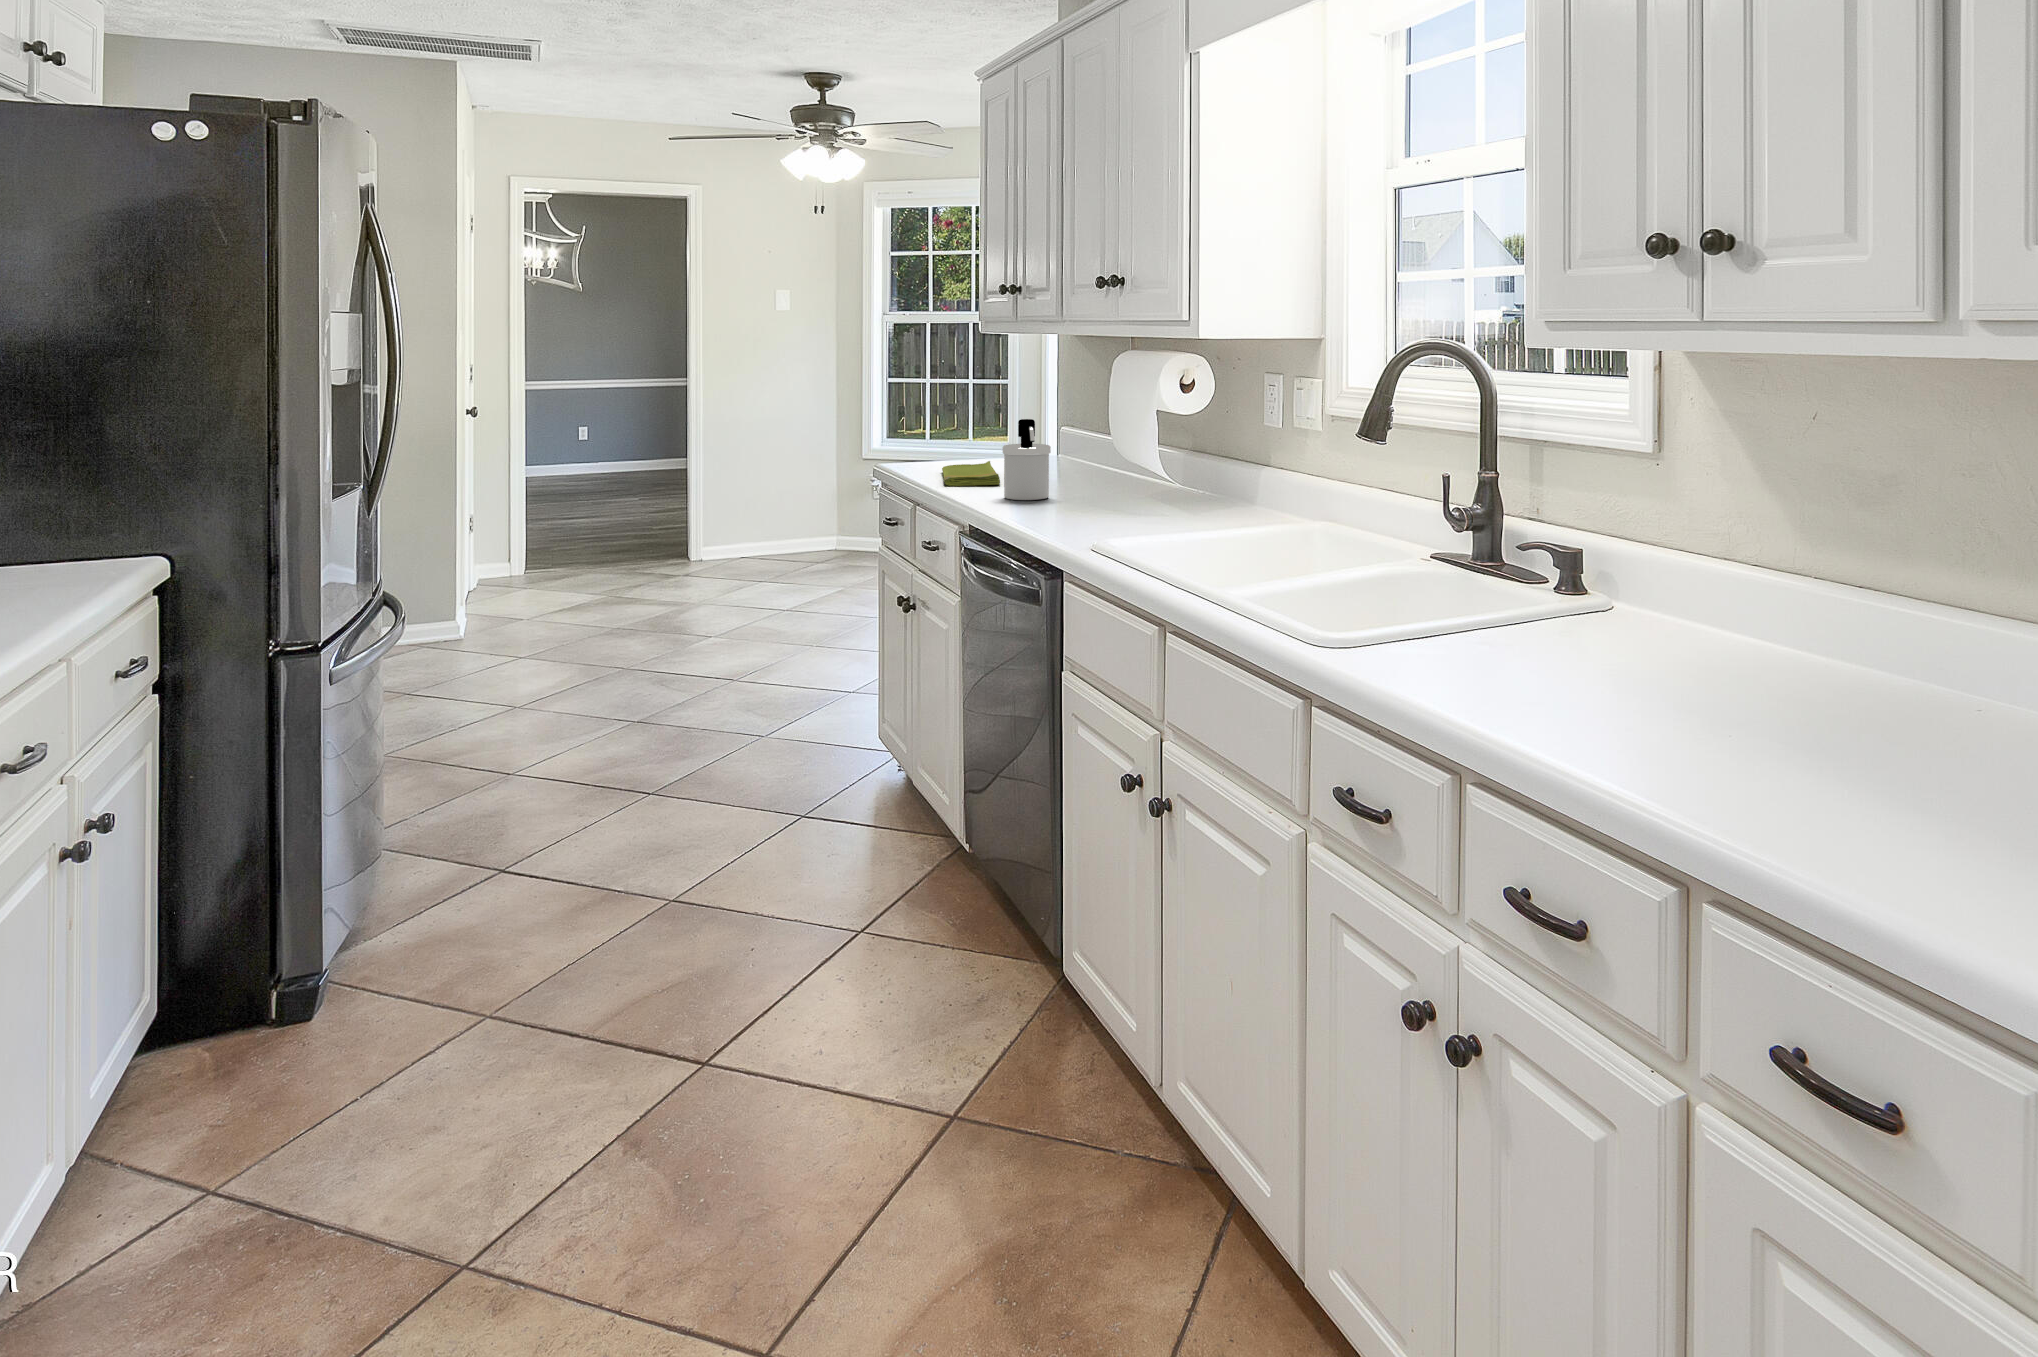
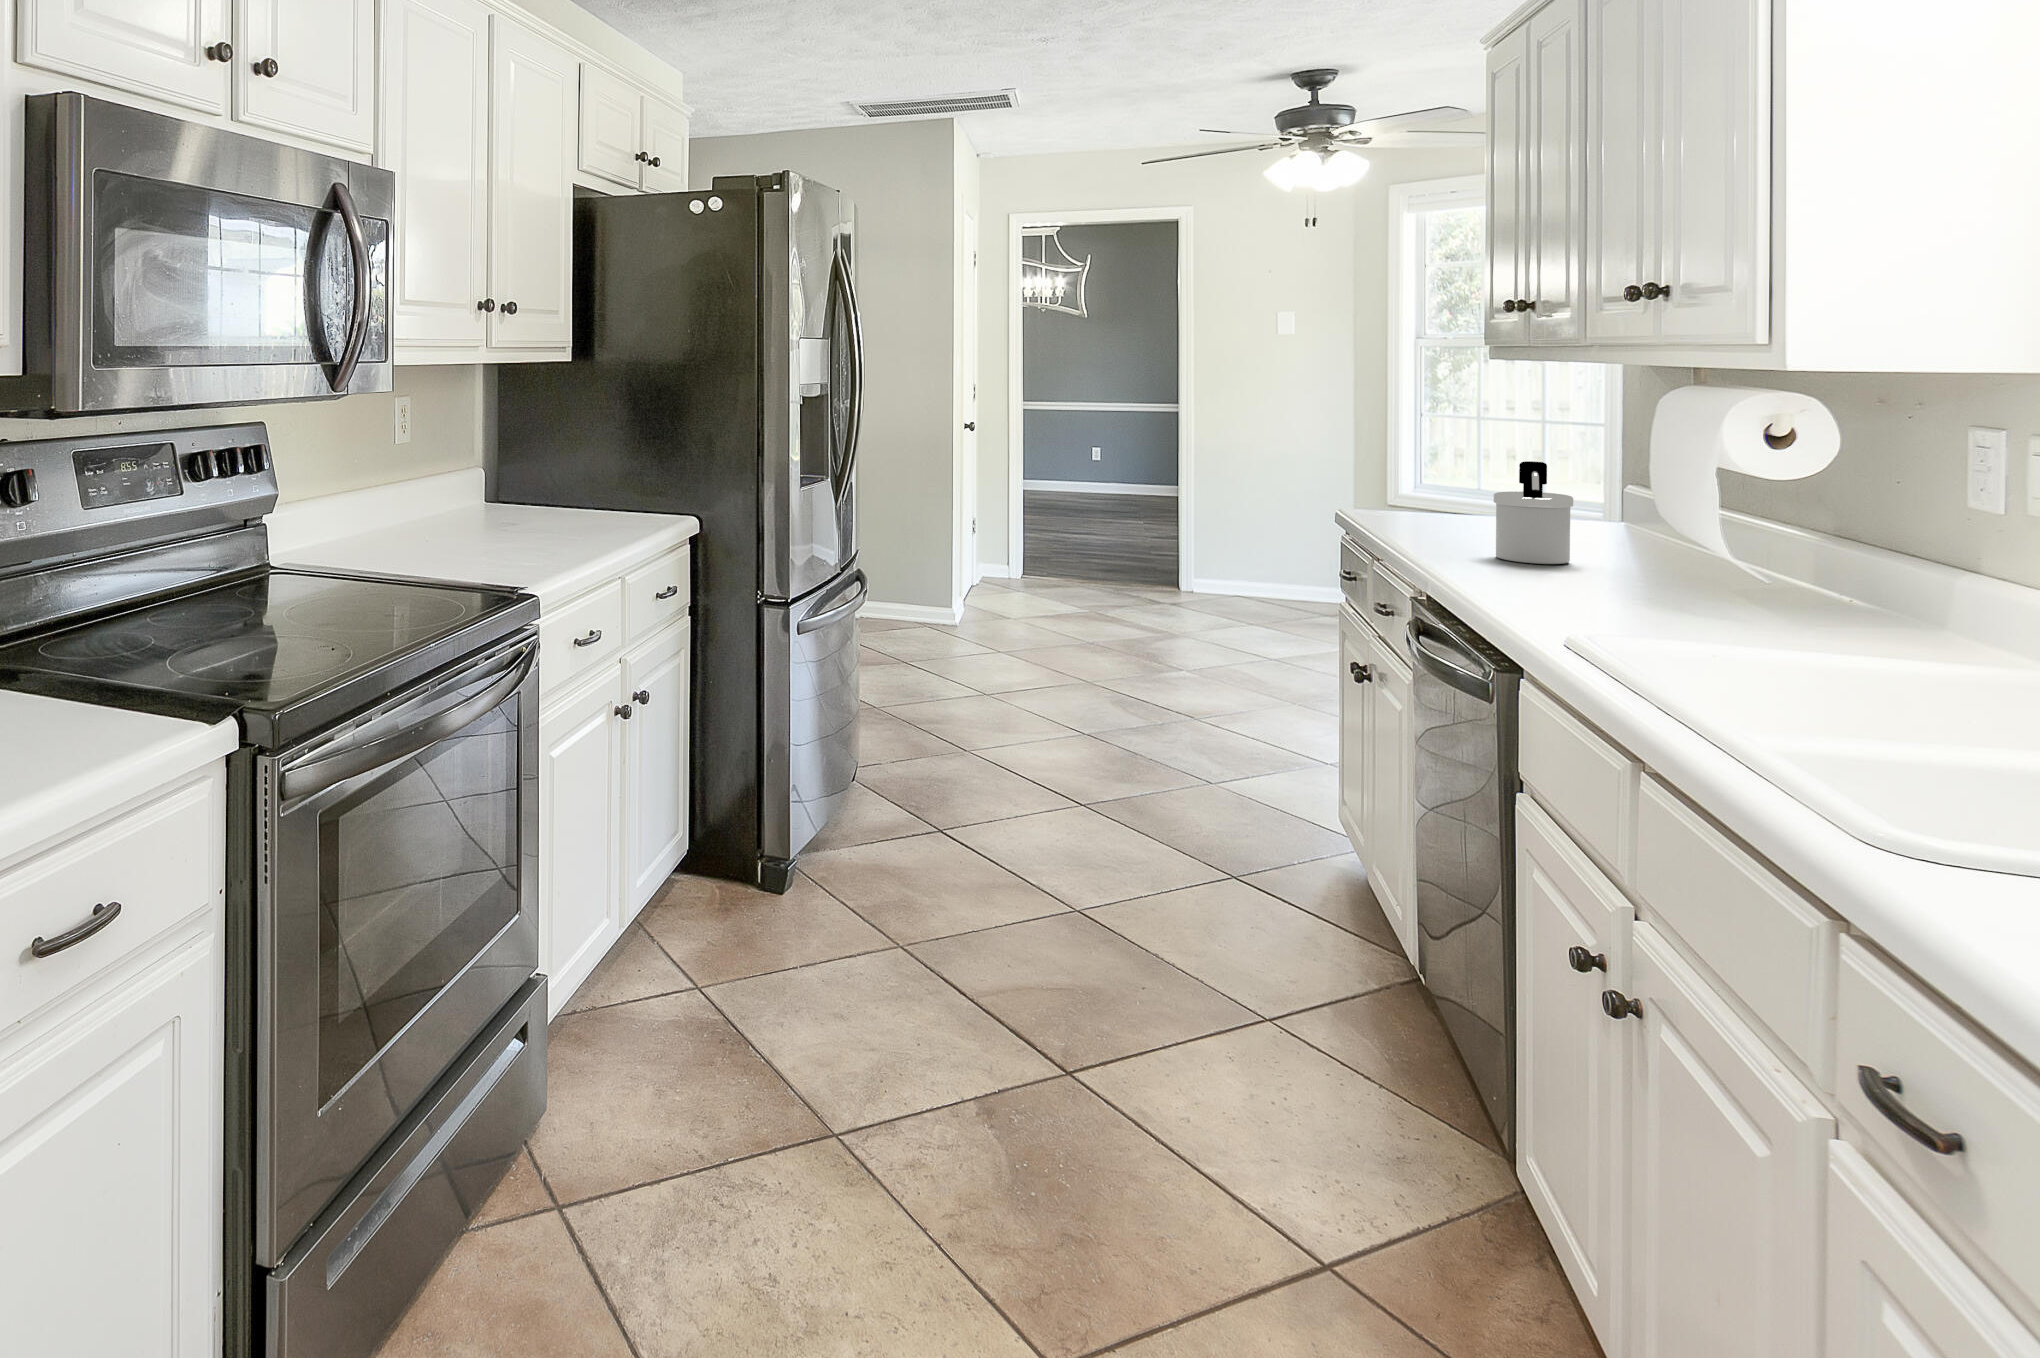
dish towel: present [942,461,1000,486] -> none [1417,509,1503,539]

